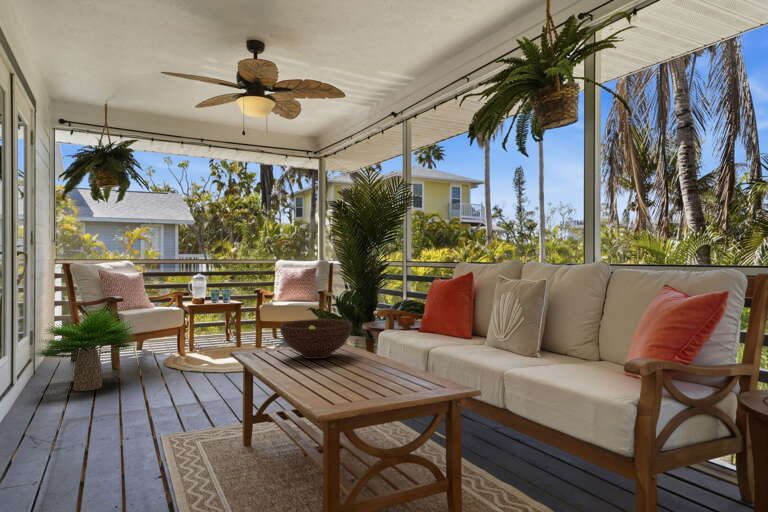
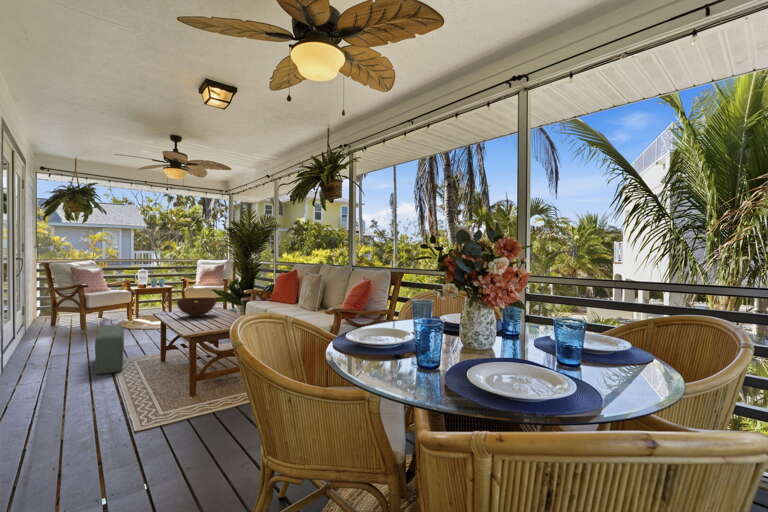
potted plant: present [36,308,135,391] -> none [23,289,101,341]
pouf: none [135,369,185,476] -> present [95,325,124,374]

